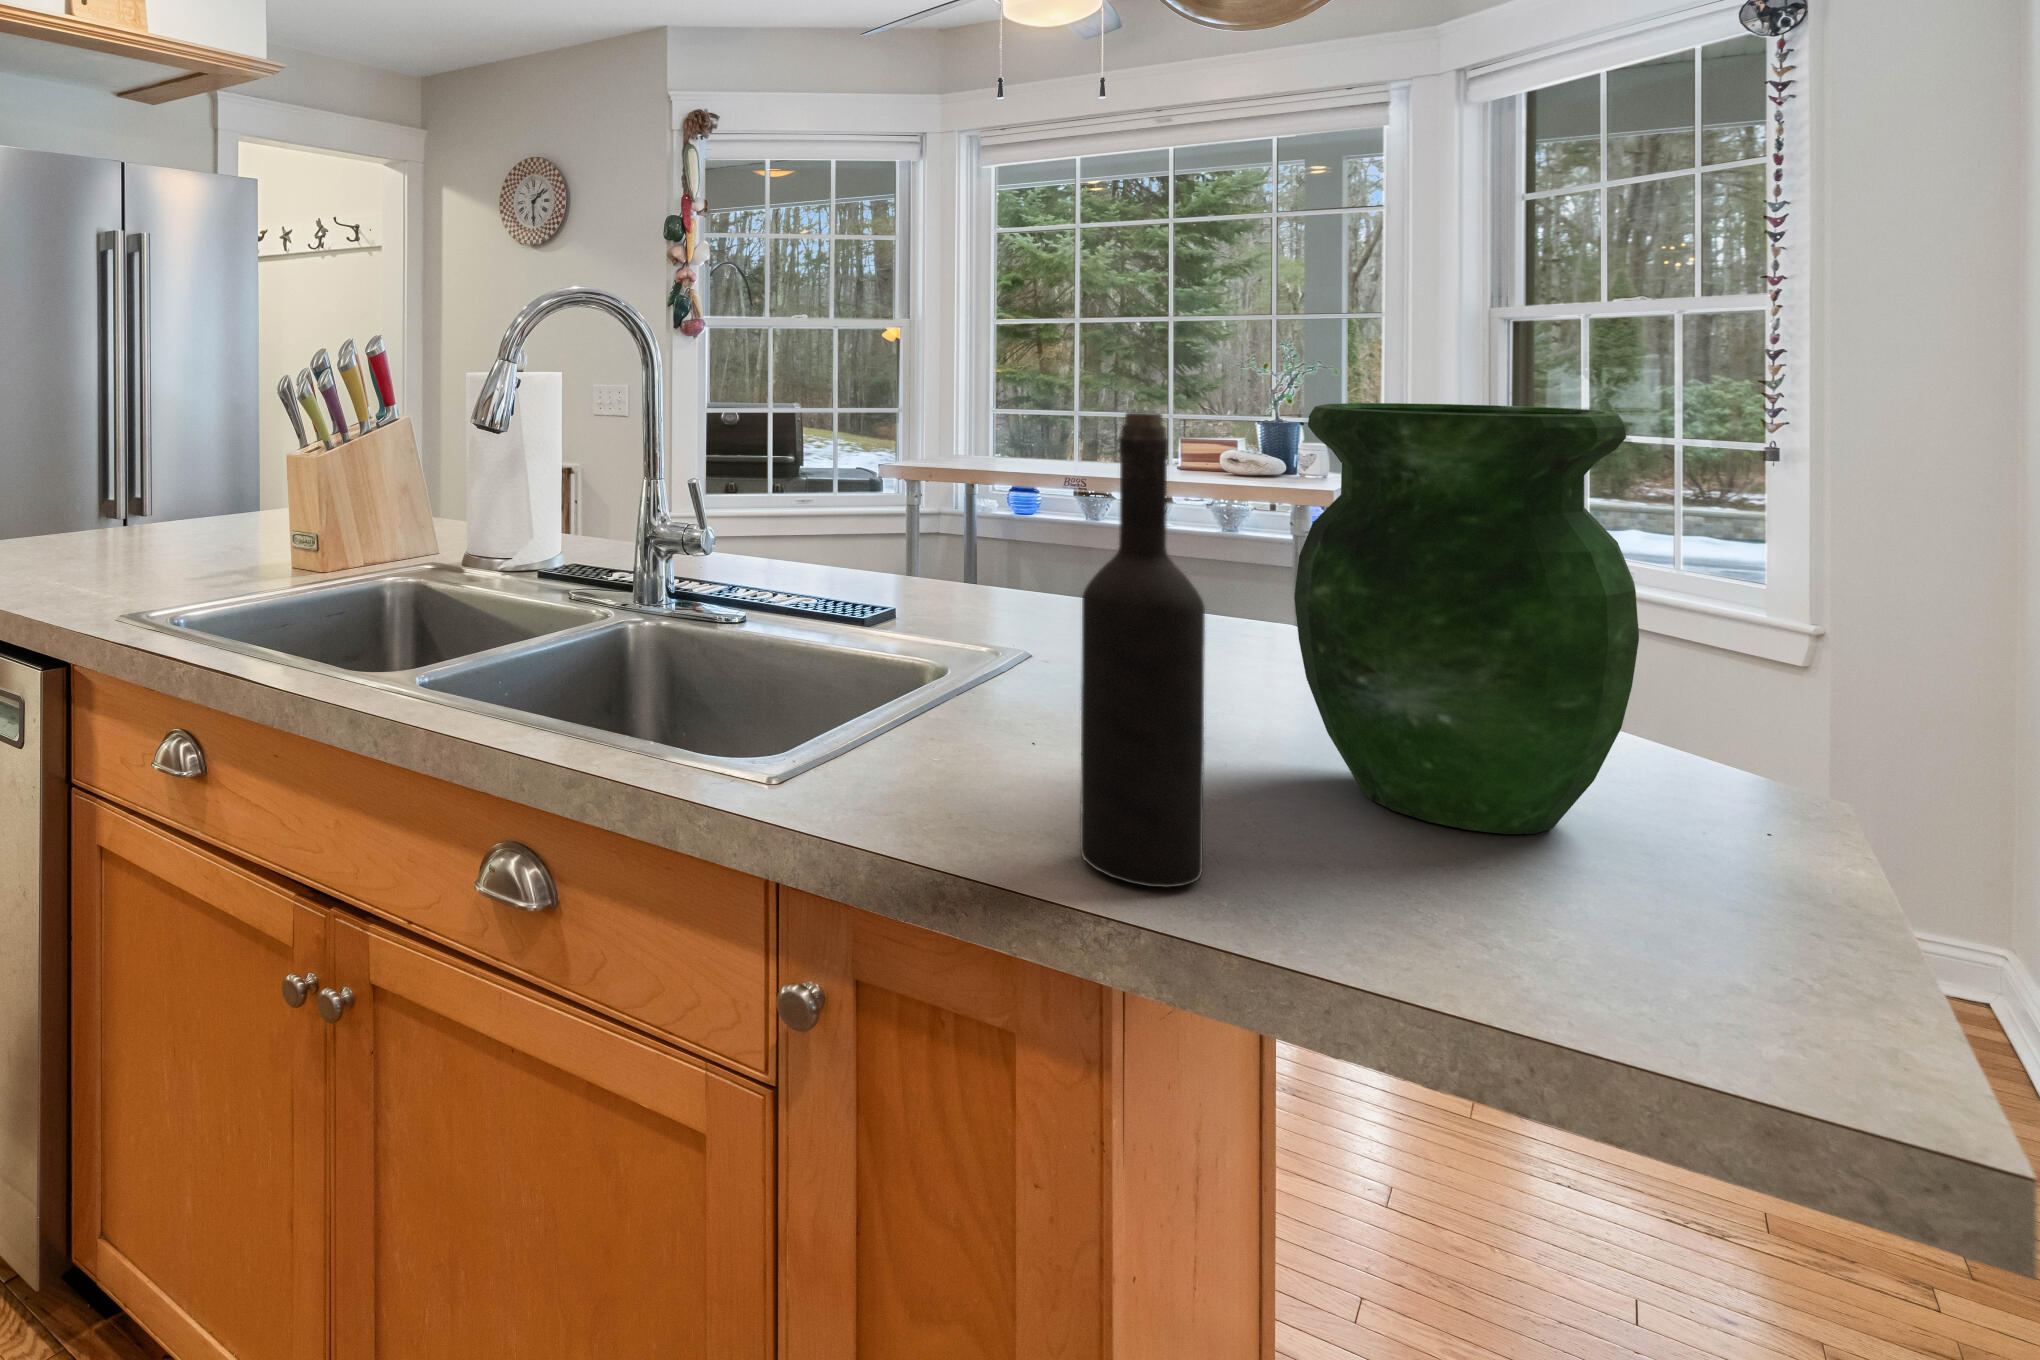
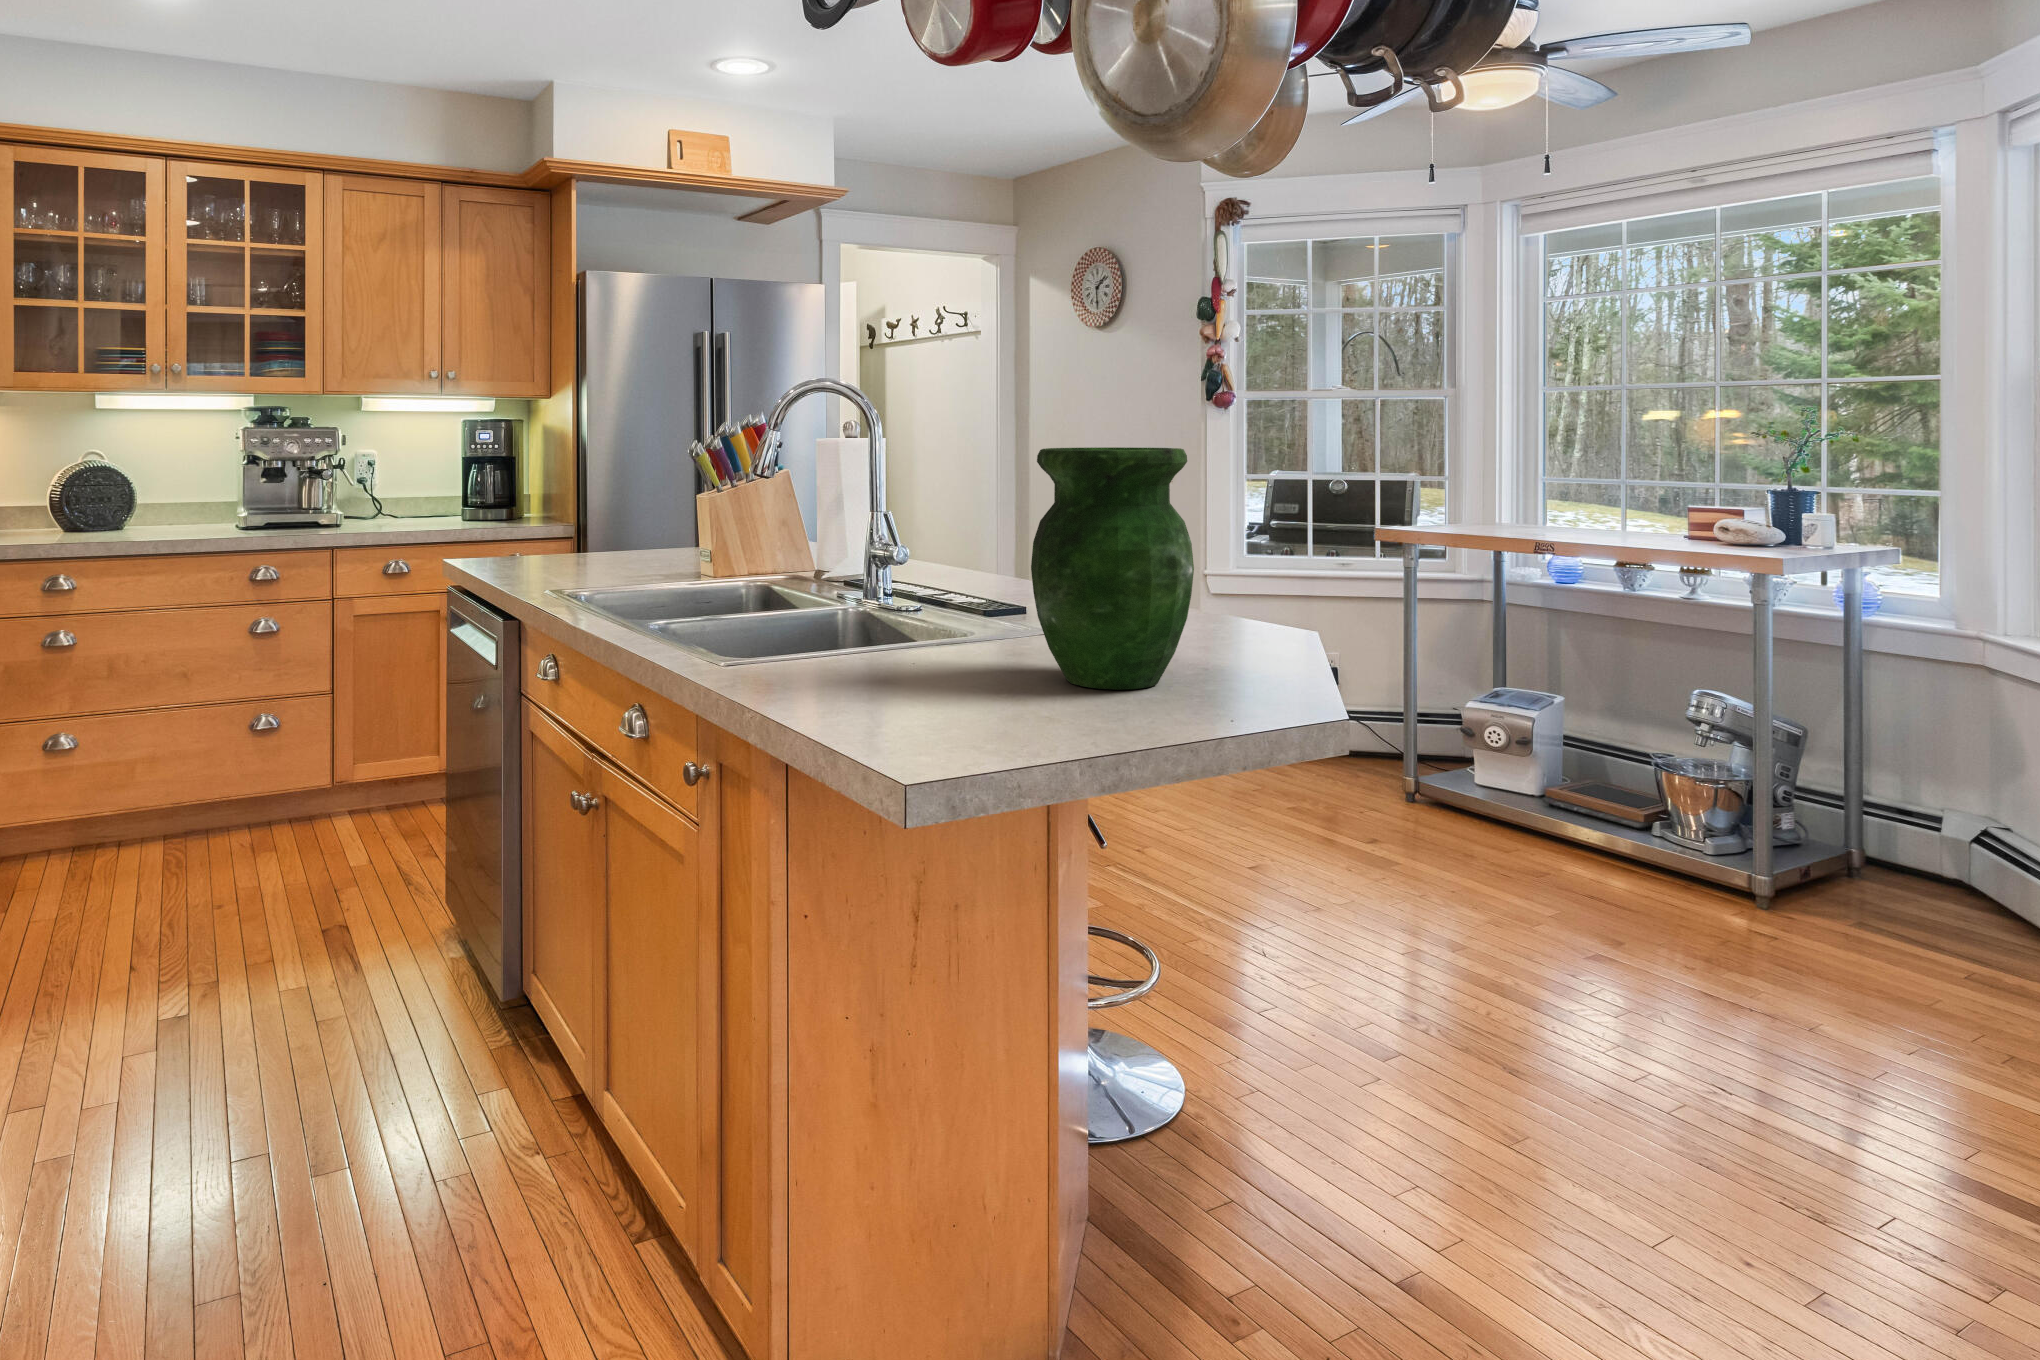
wine bottle: present [1080,412,1205,887] -> none [835,448,891,687]

